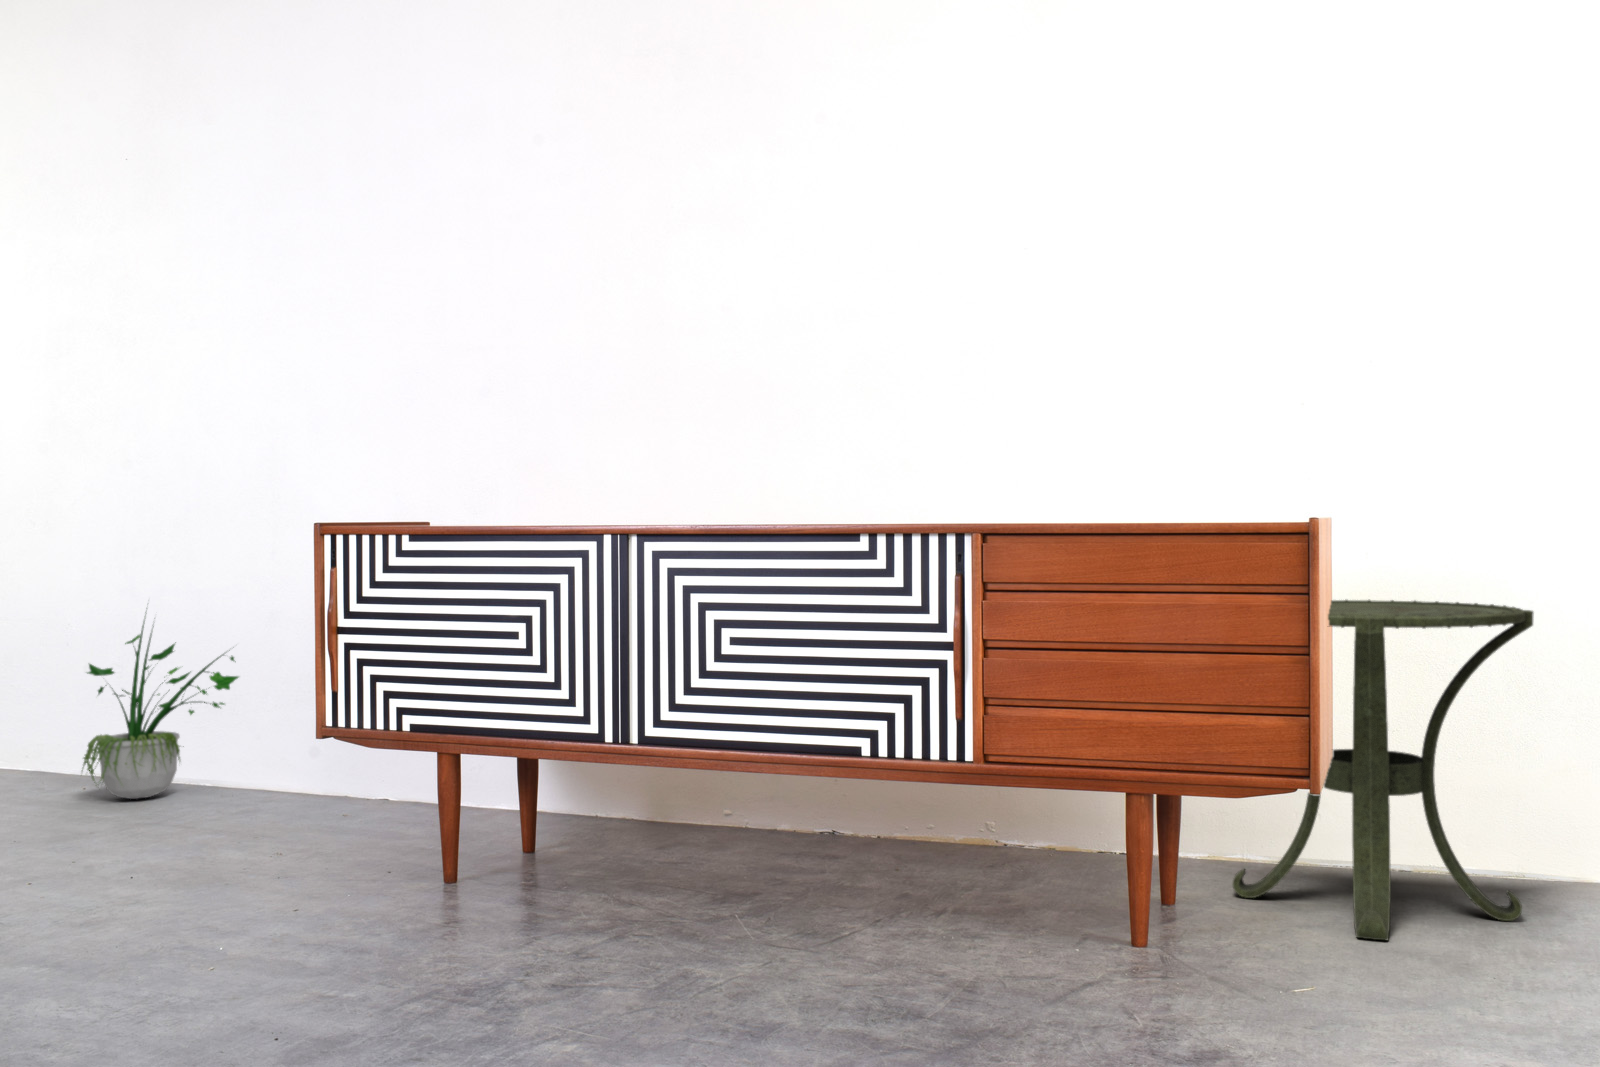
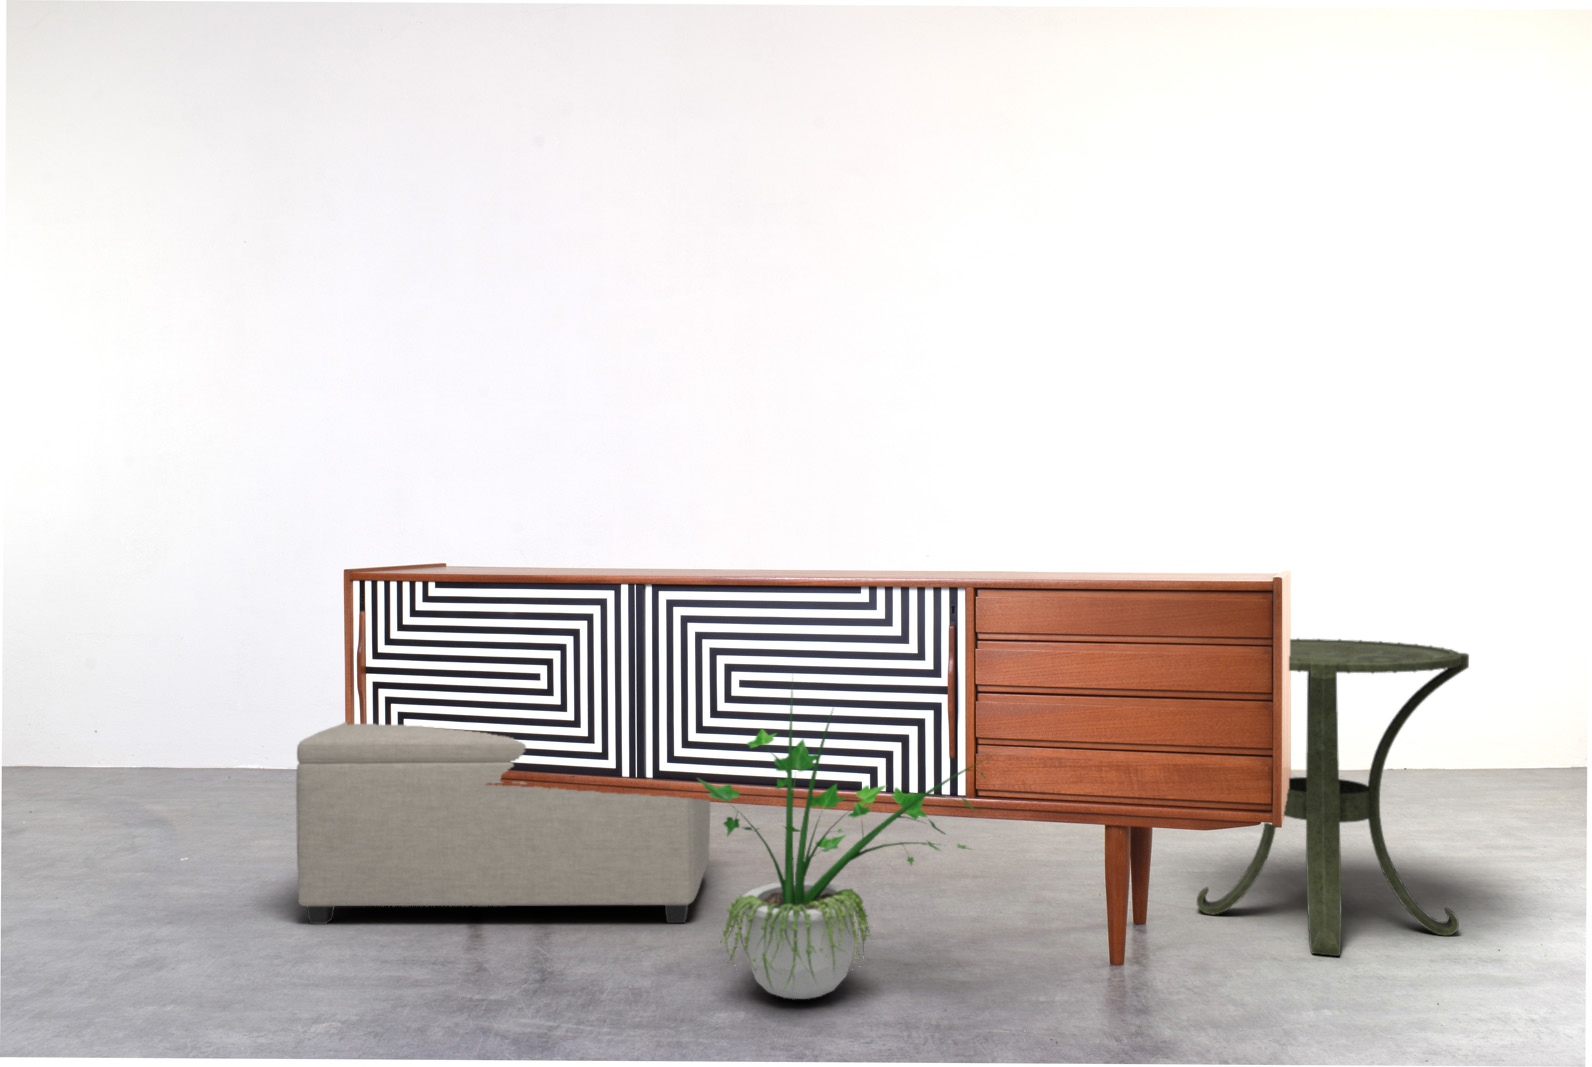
potted plant: present [83,621,238,799] -> present [699,696,990,999]
ottoman: none [261,678,707,902] -> present [296,722,710,924]

